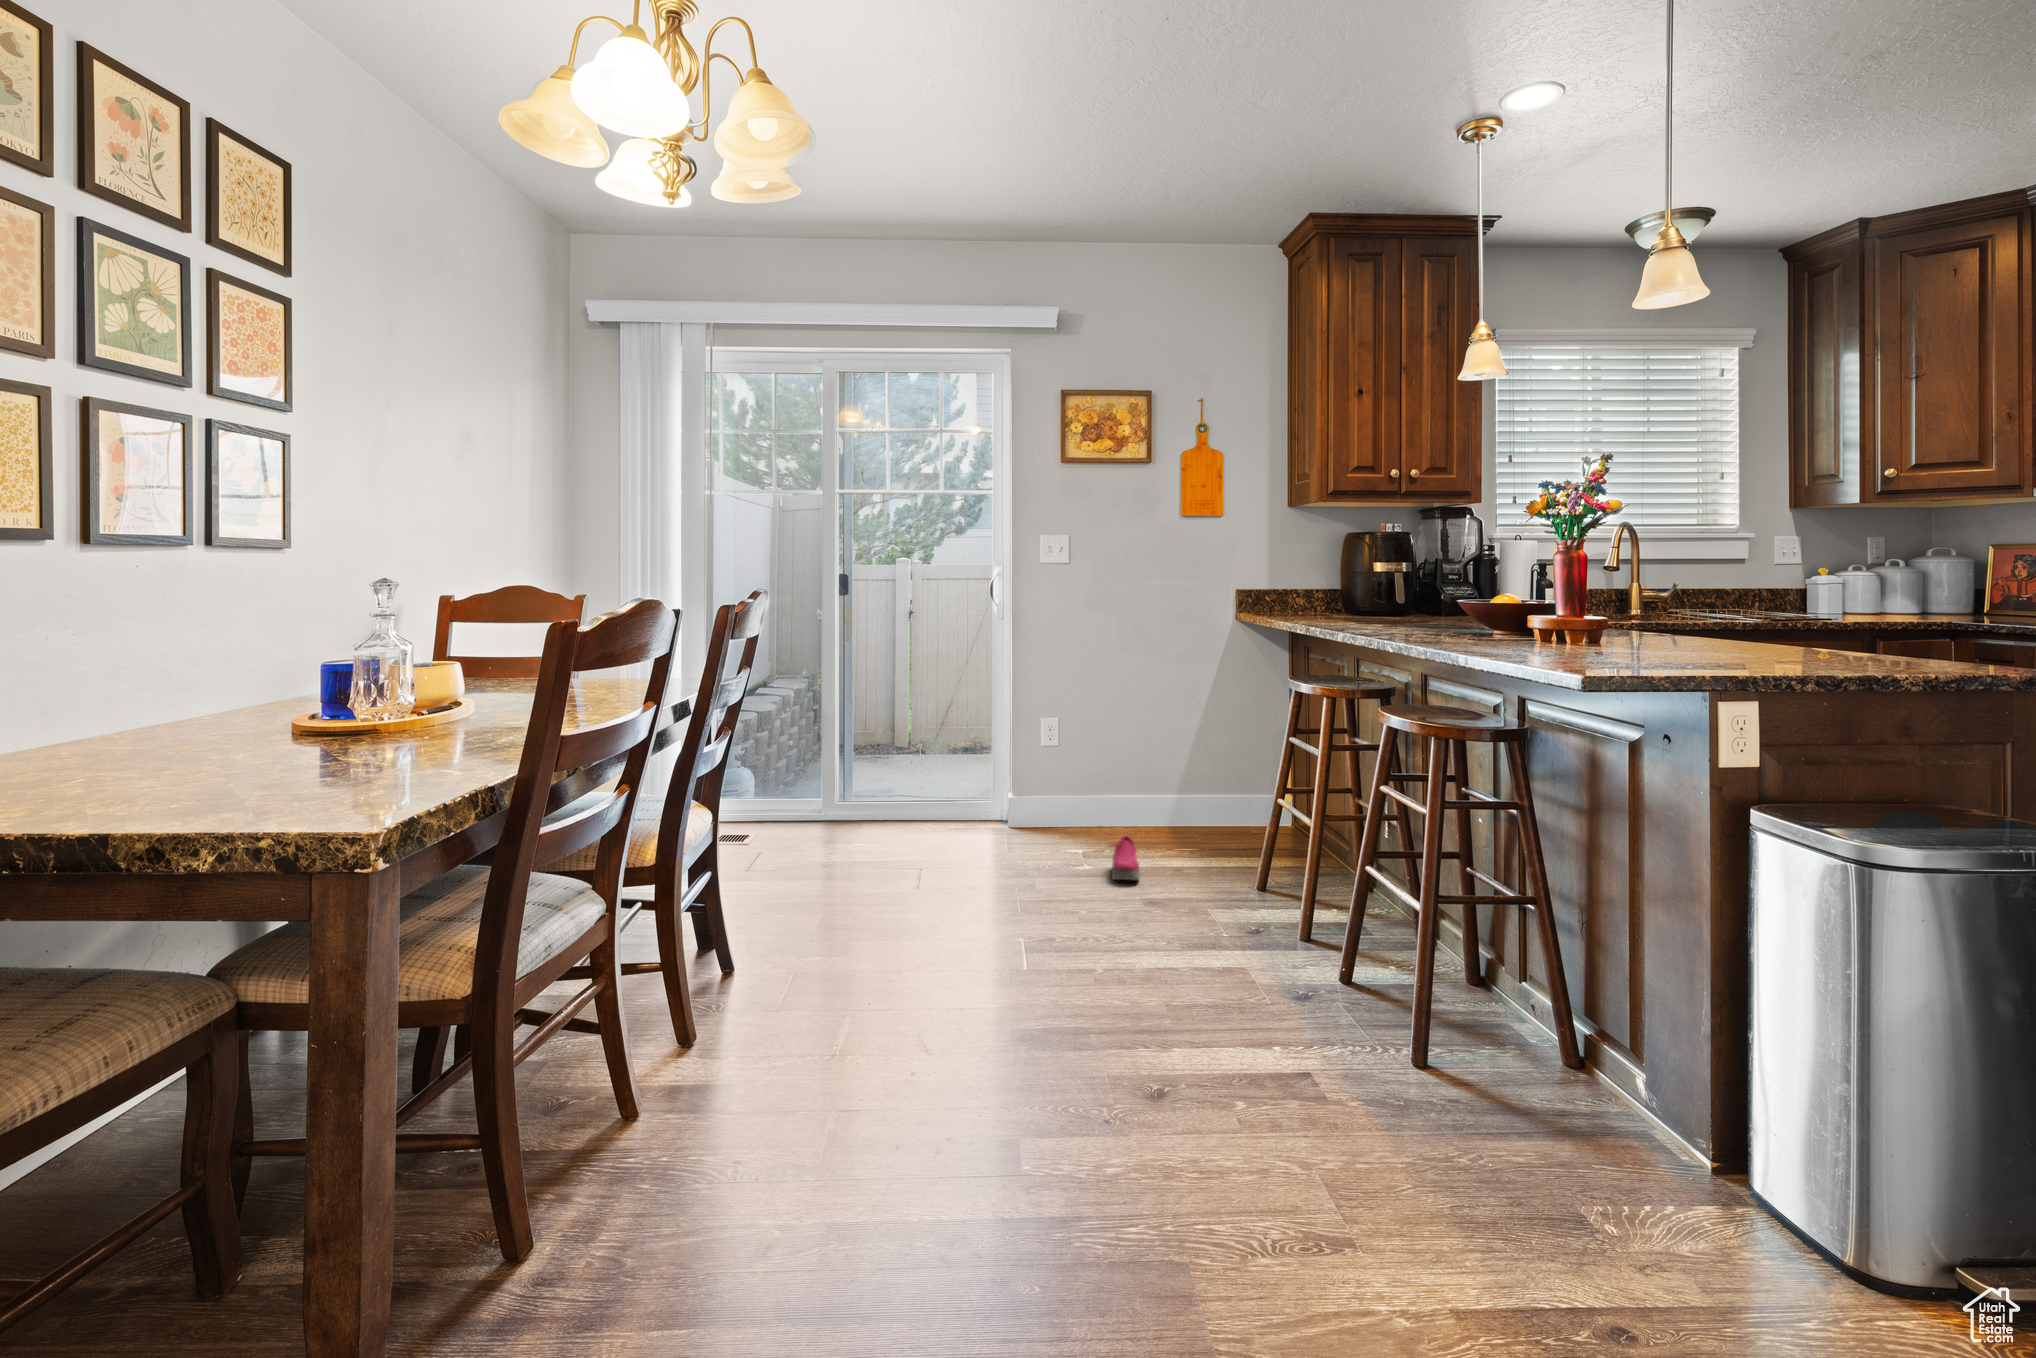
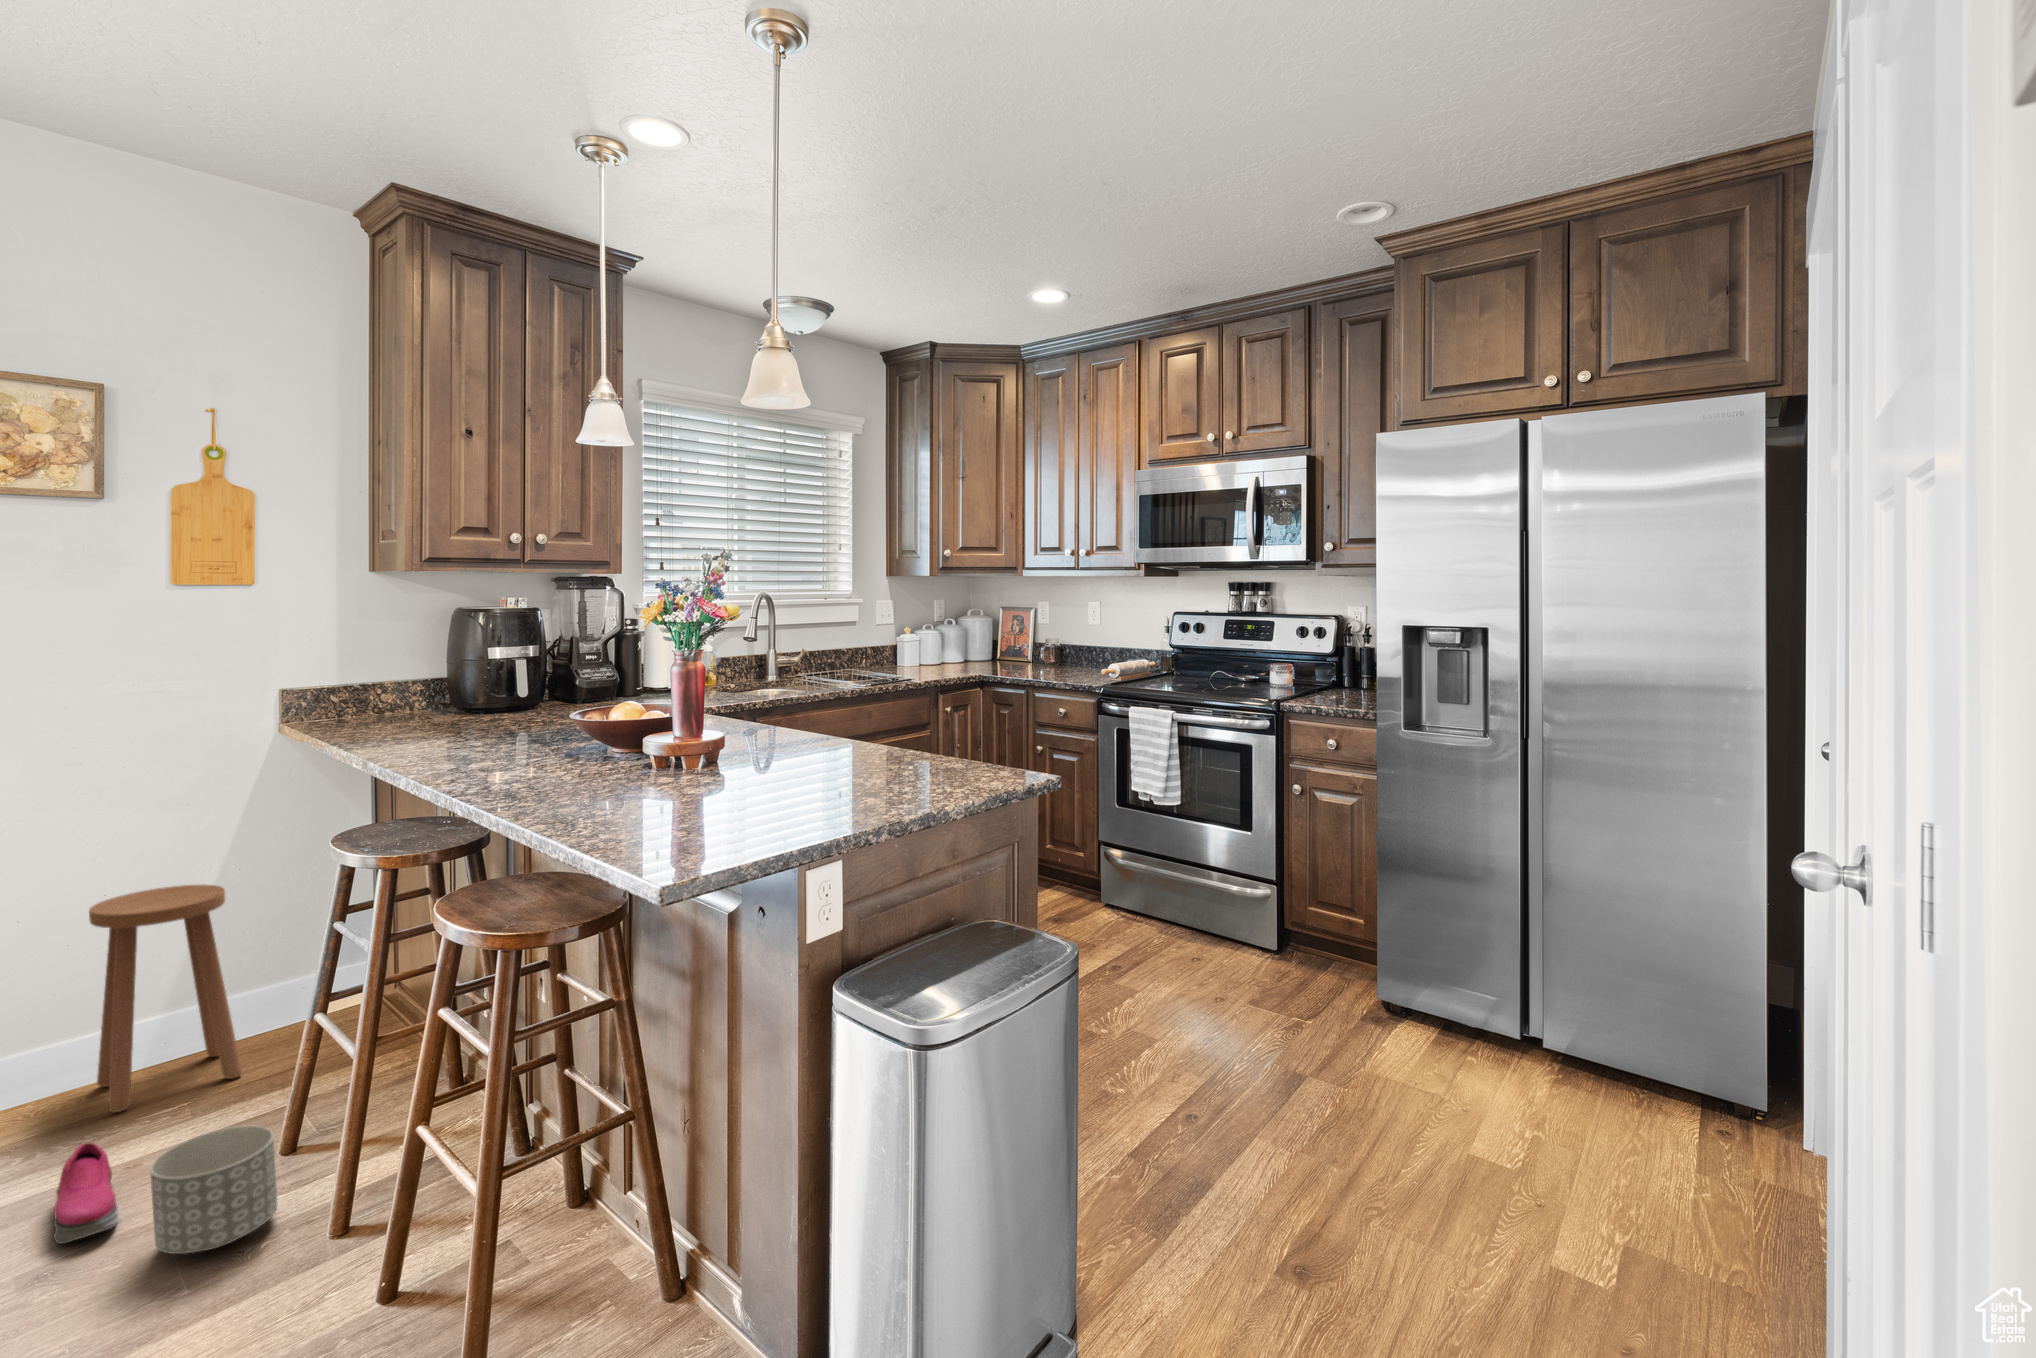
stool: none [1125,715,1197,843] -> present [89,885,242,1113]
planter: none [1158,836,1220,902] -> present [150,1126,277,1254]

